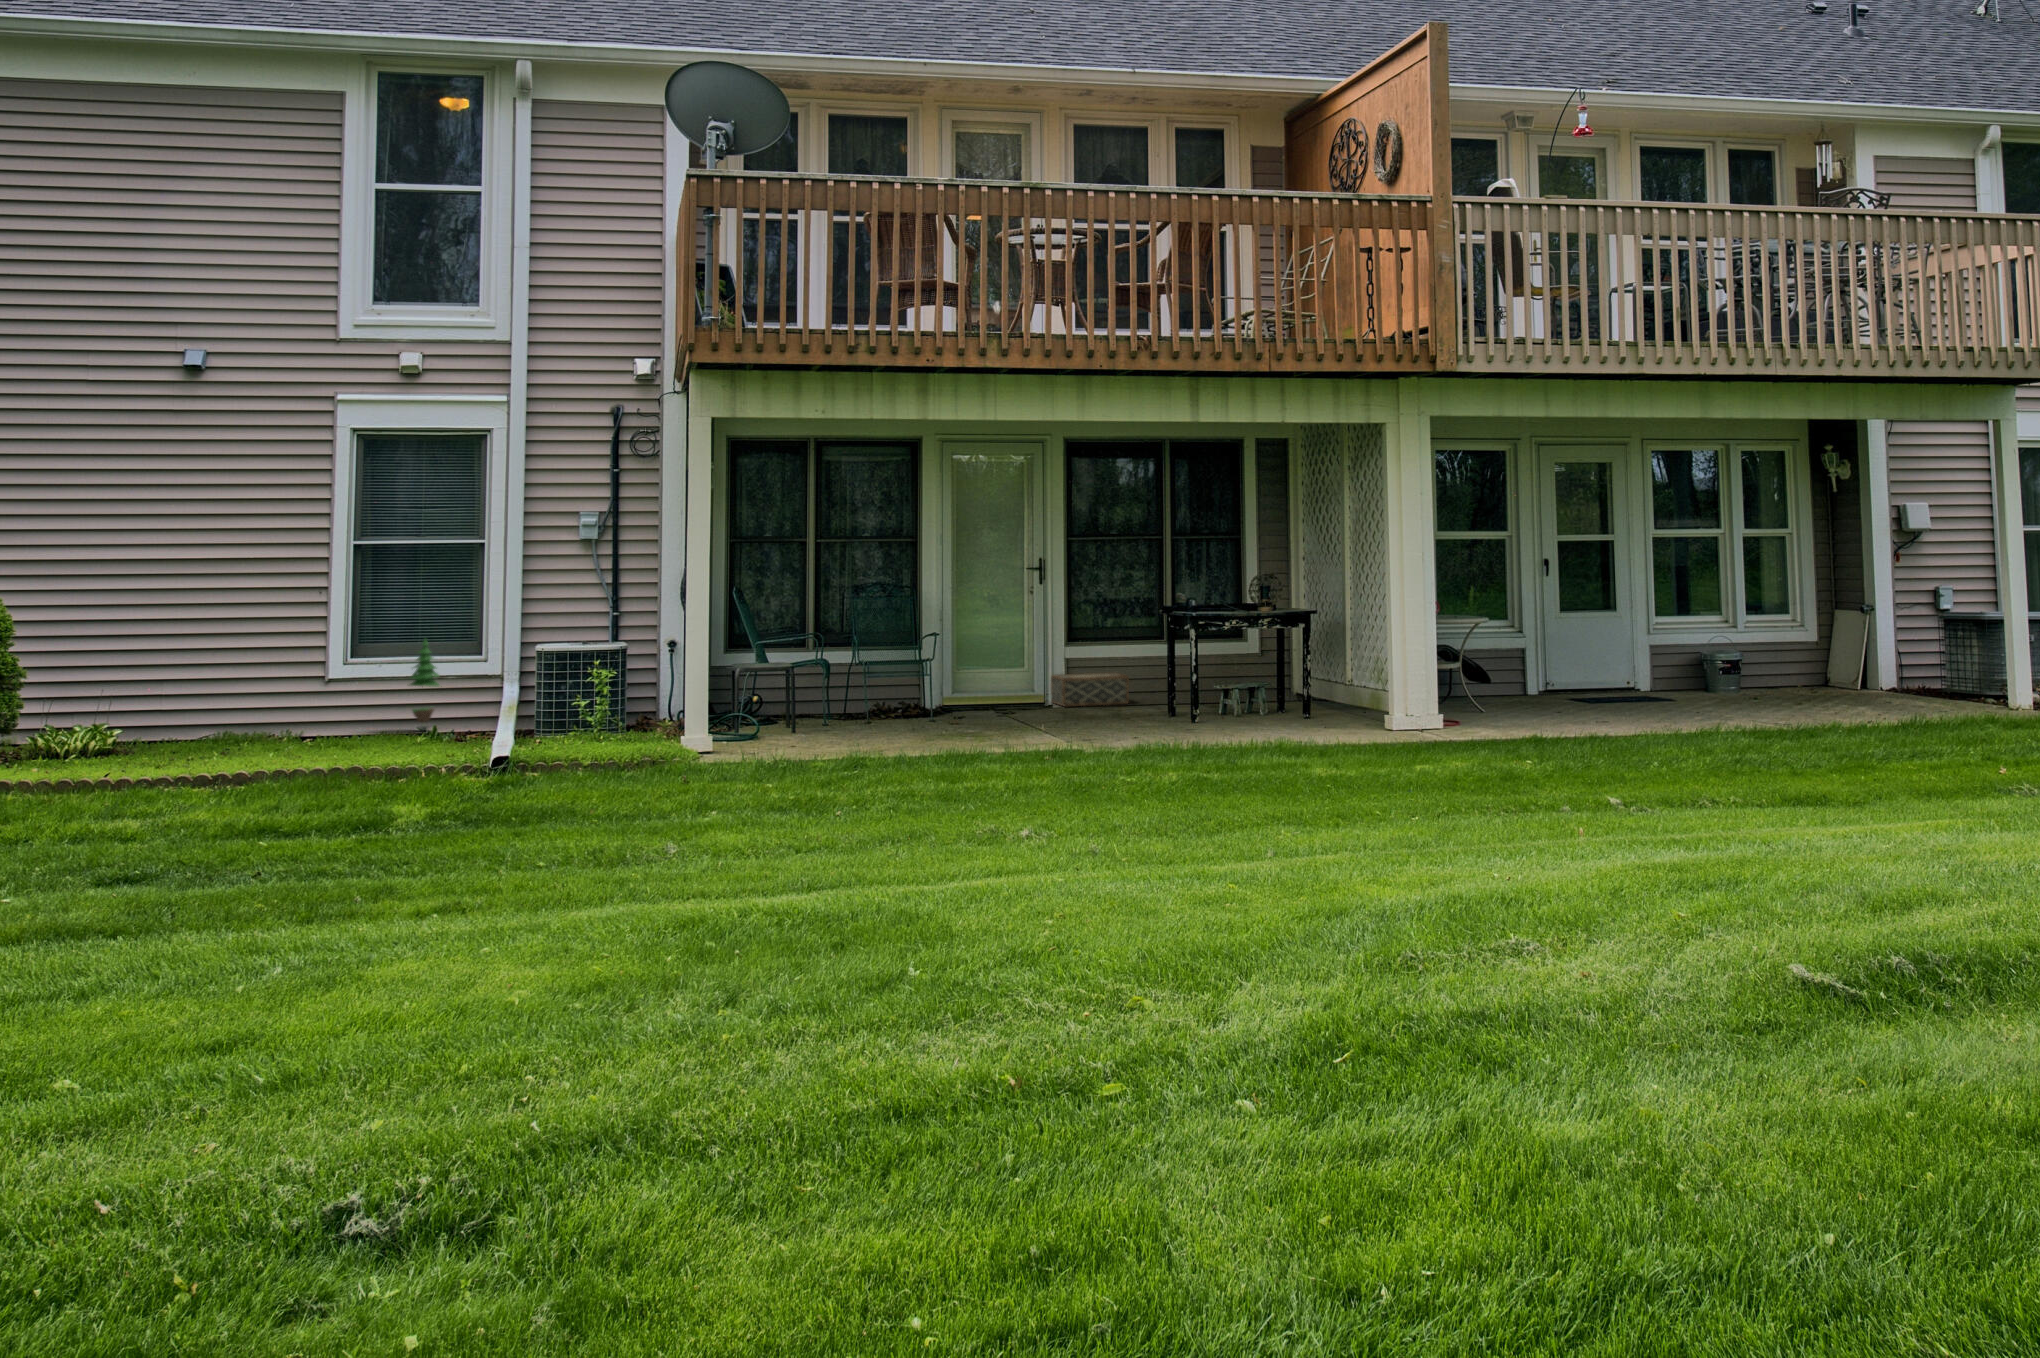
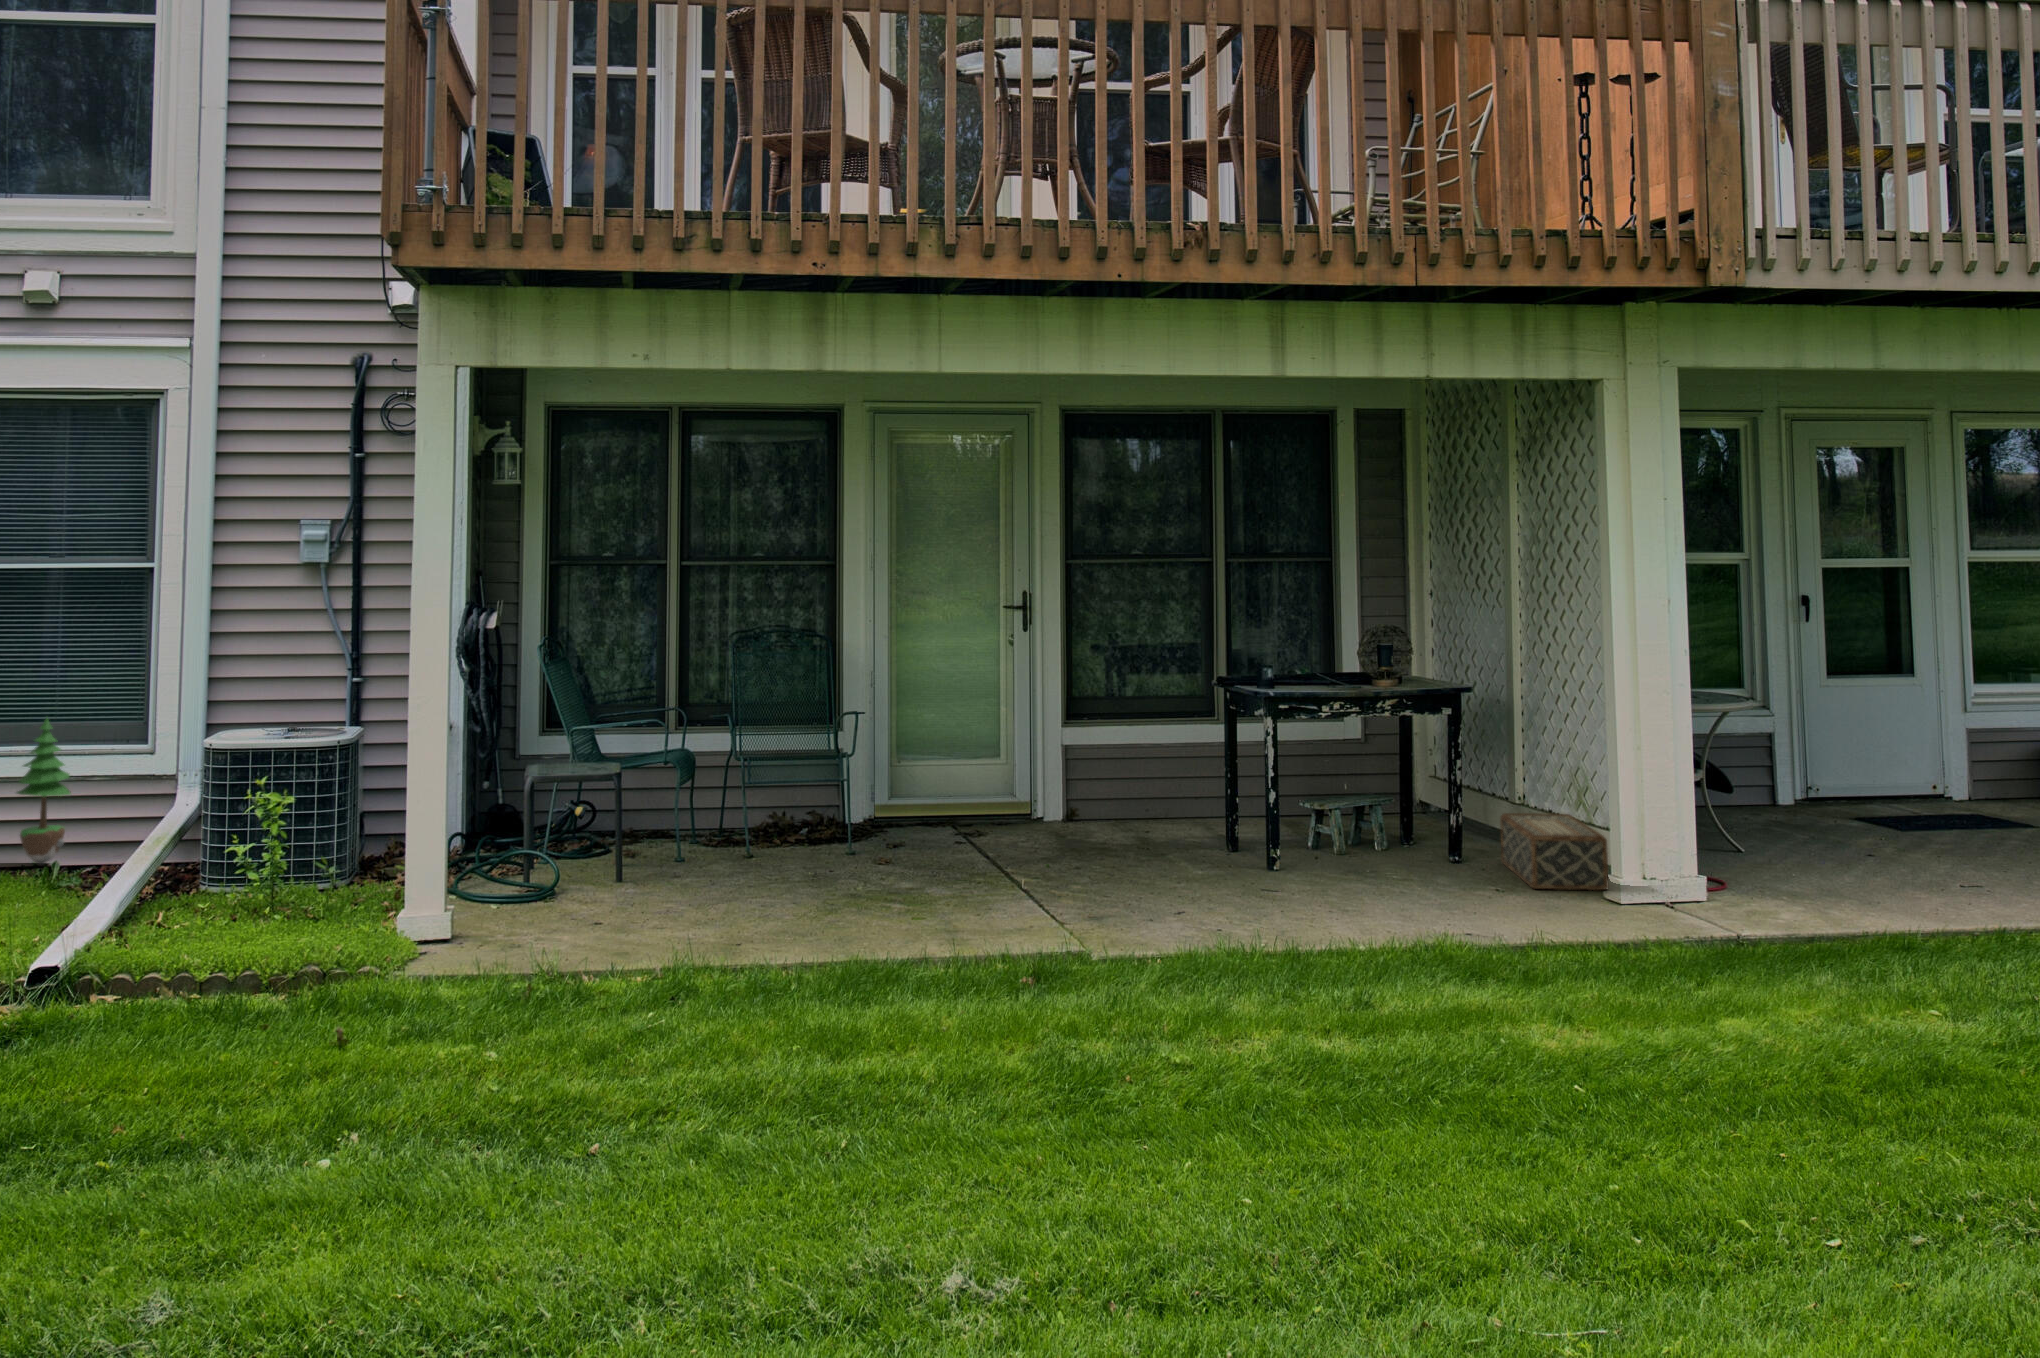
woven basket: present [1051,672,1129,706] -> present [1500,813,1609,890]

